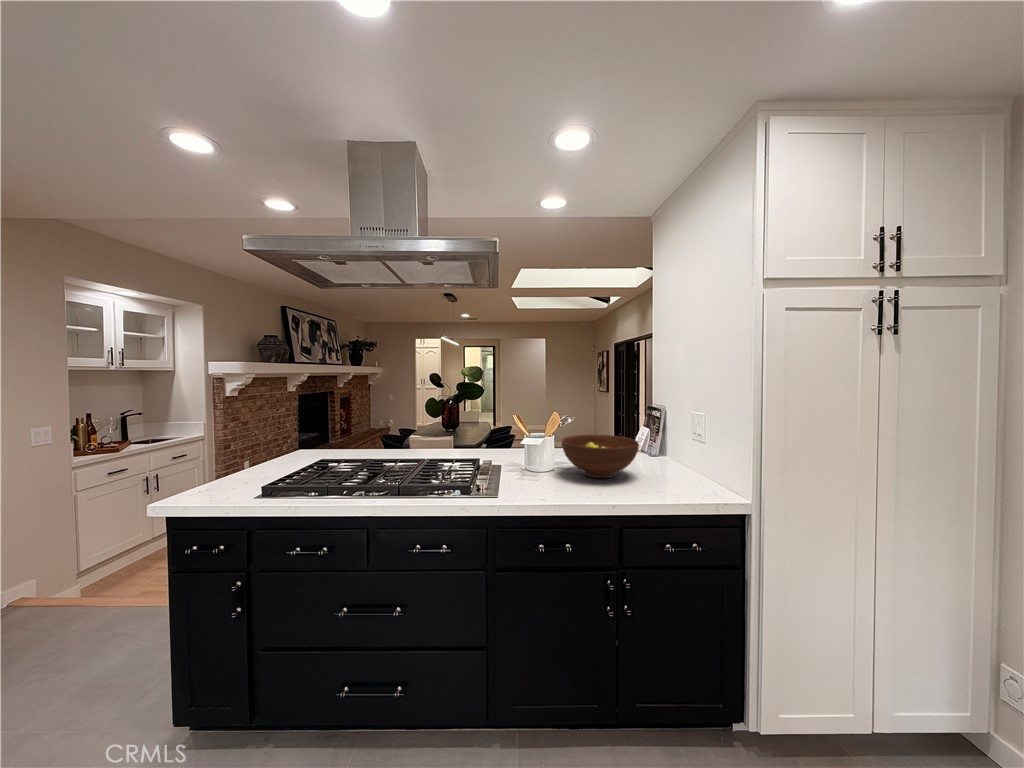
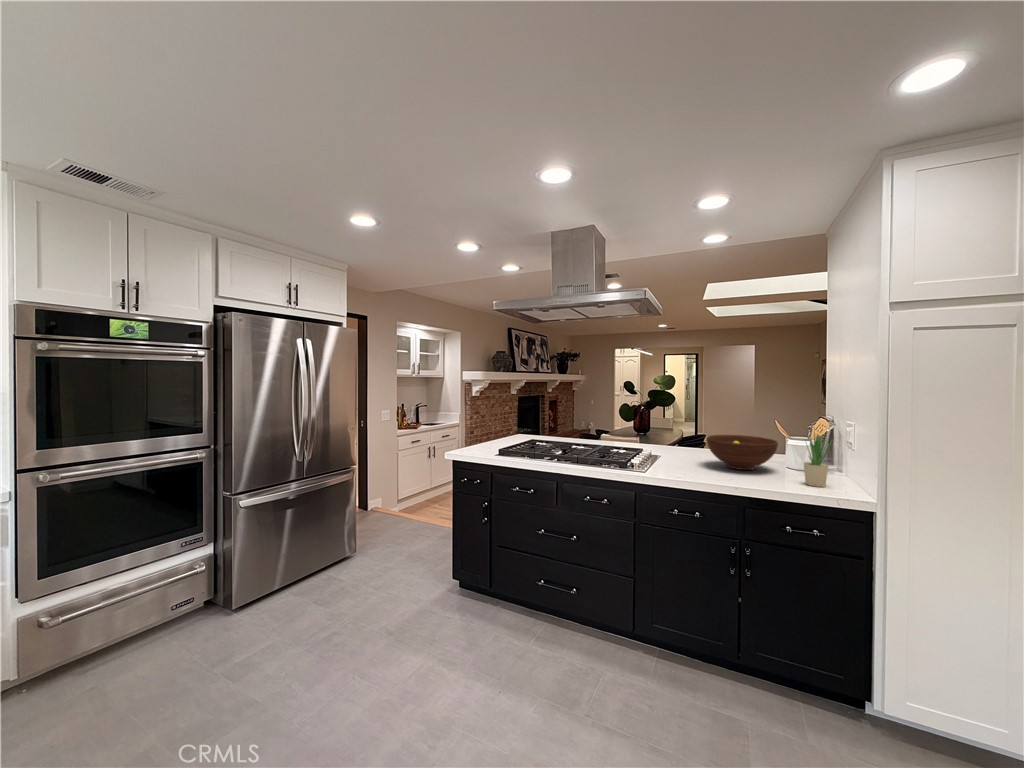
potted plant: none [676,422,708,493] -> present [804,432,832,487]

